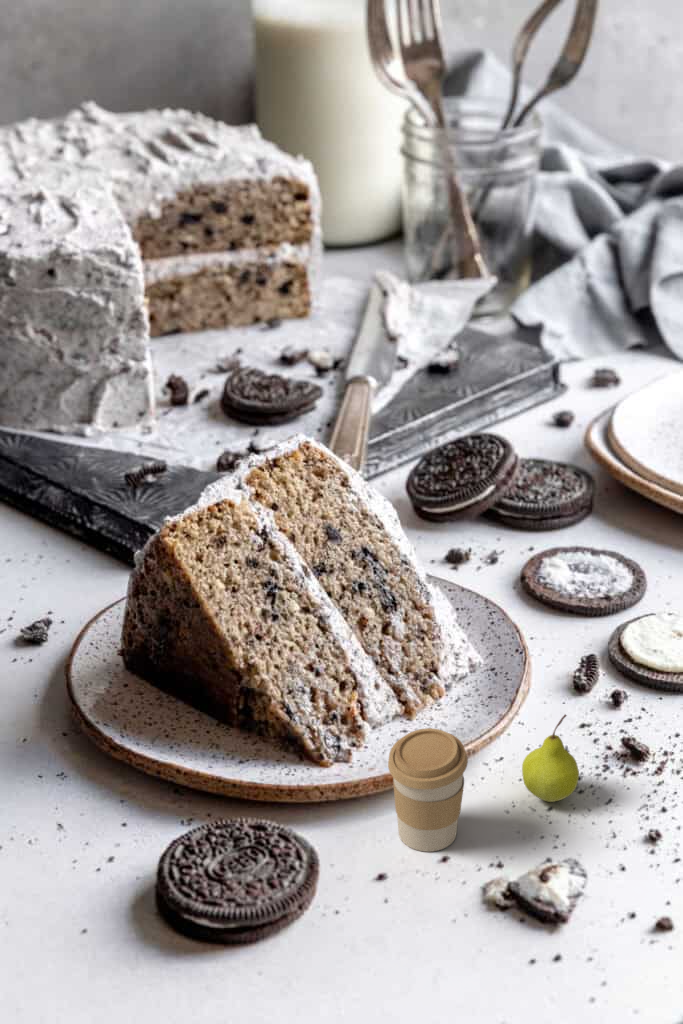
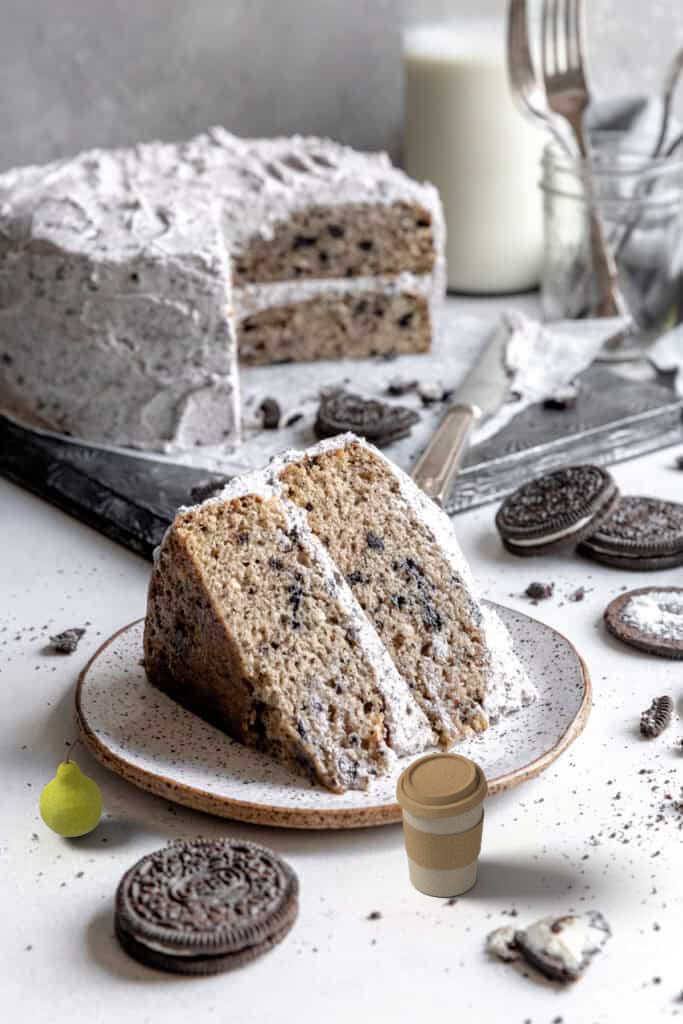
fruit: present [522,715,579,802] -> present [39,737,103,837]

